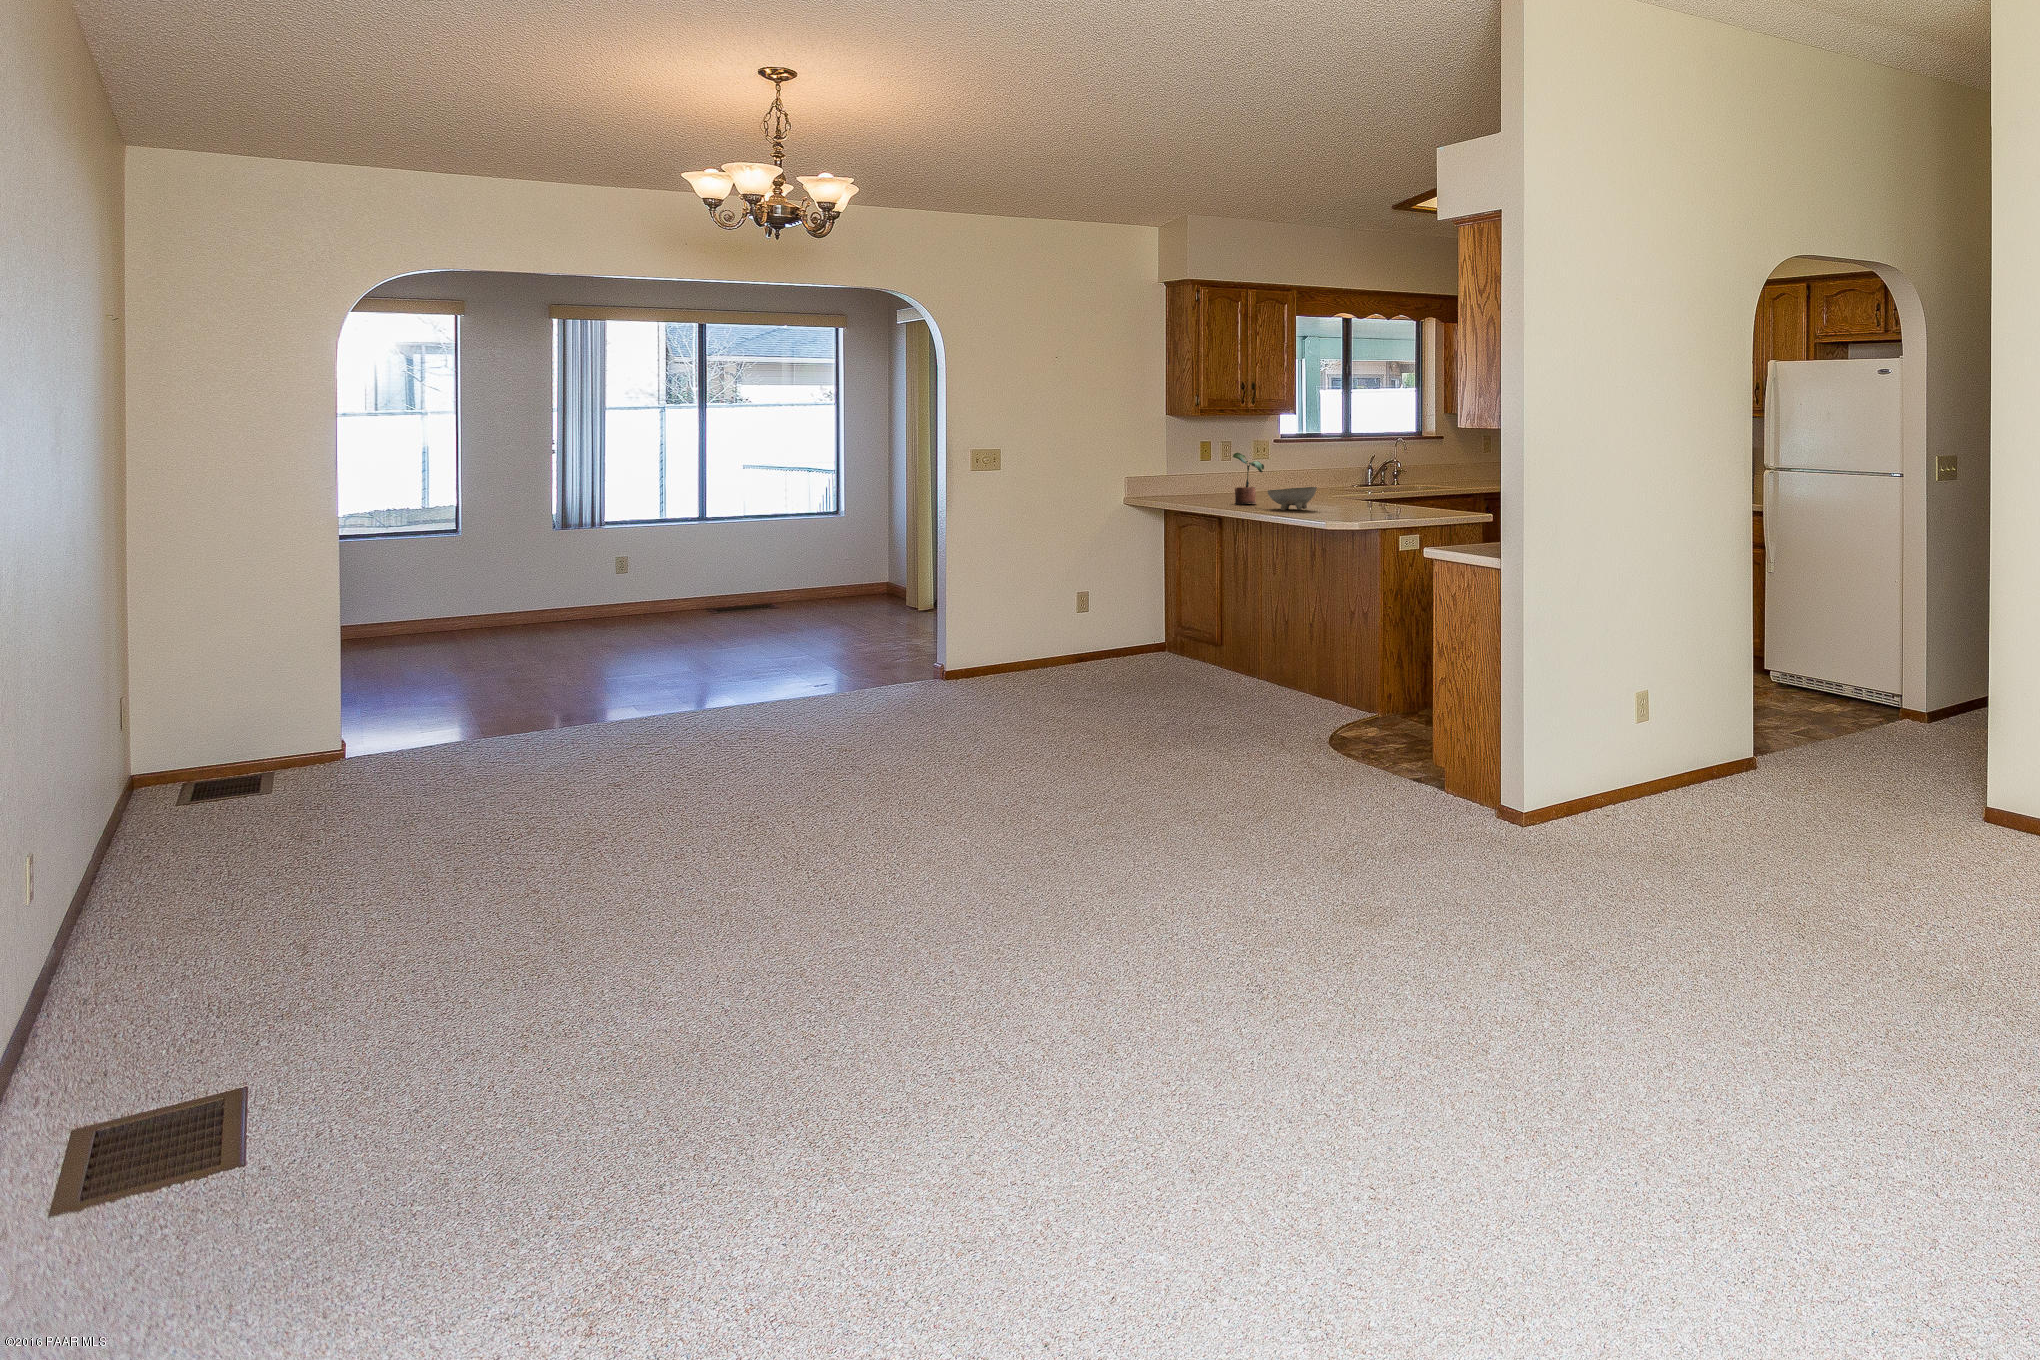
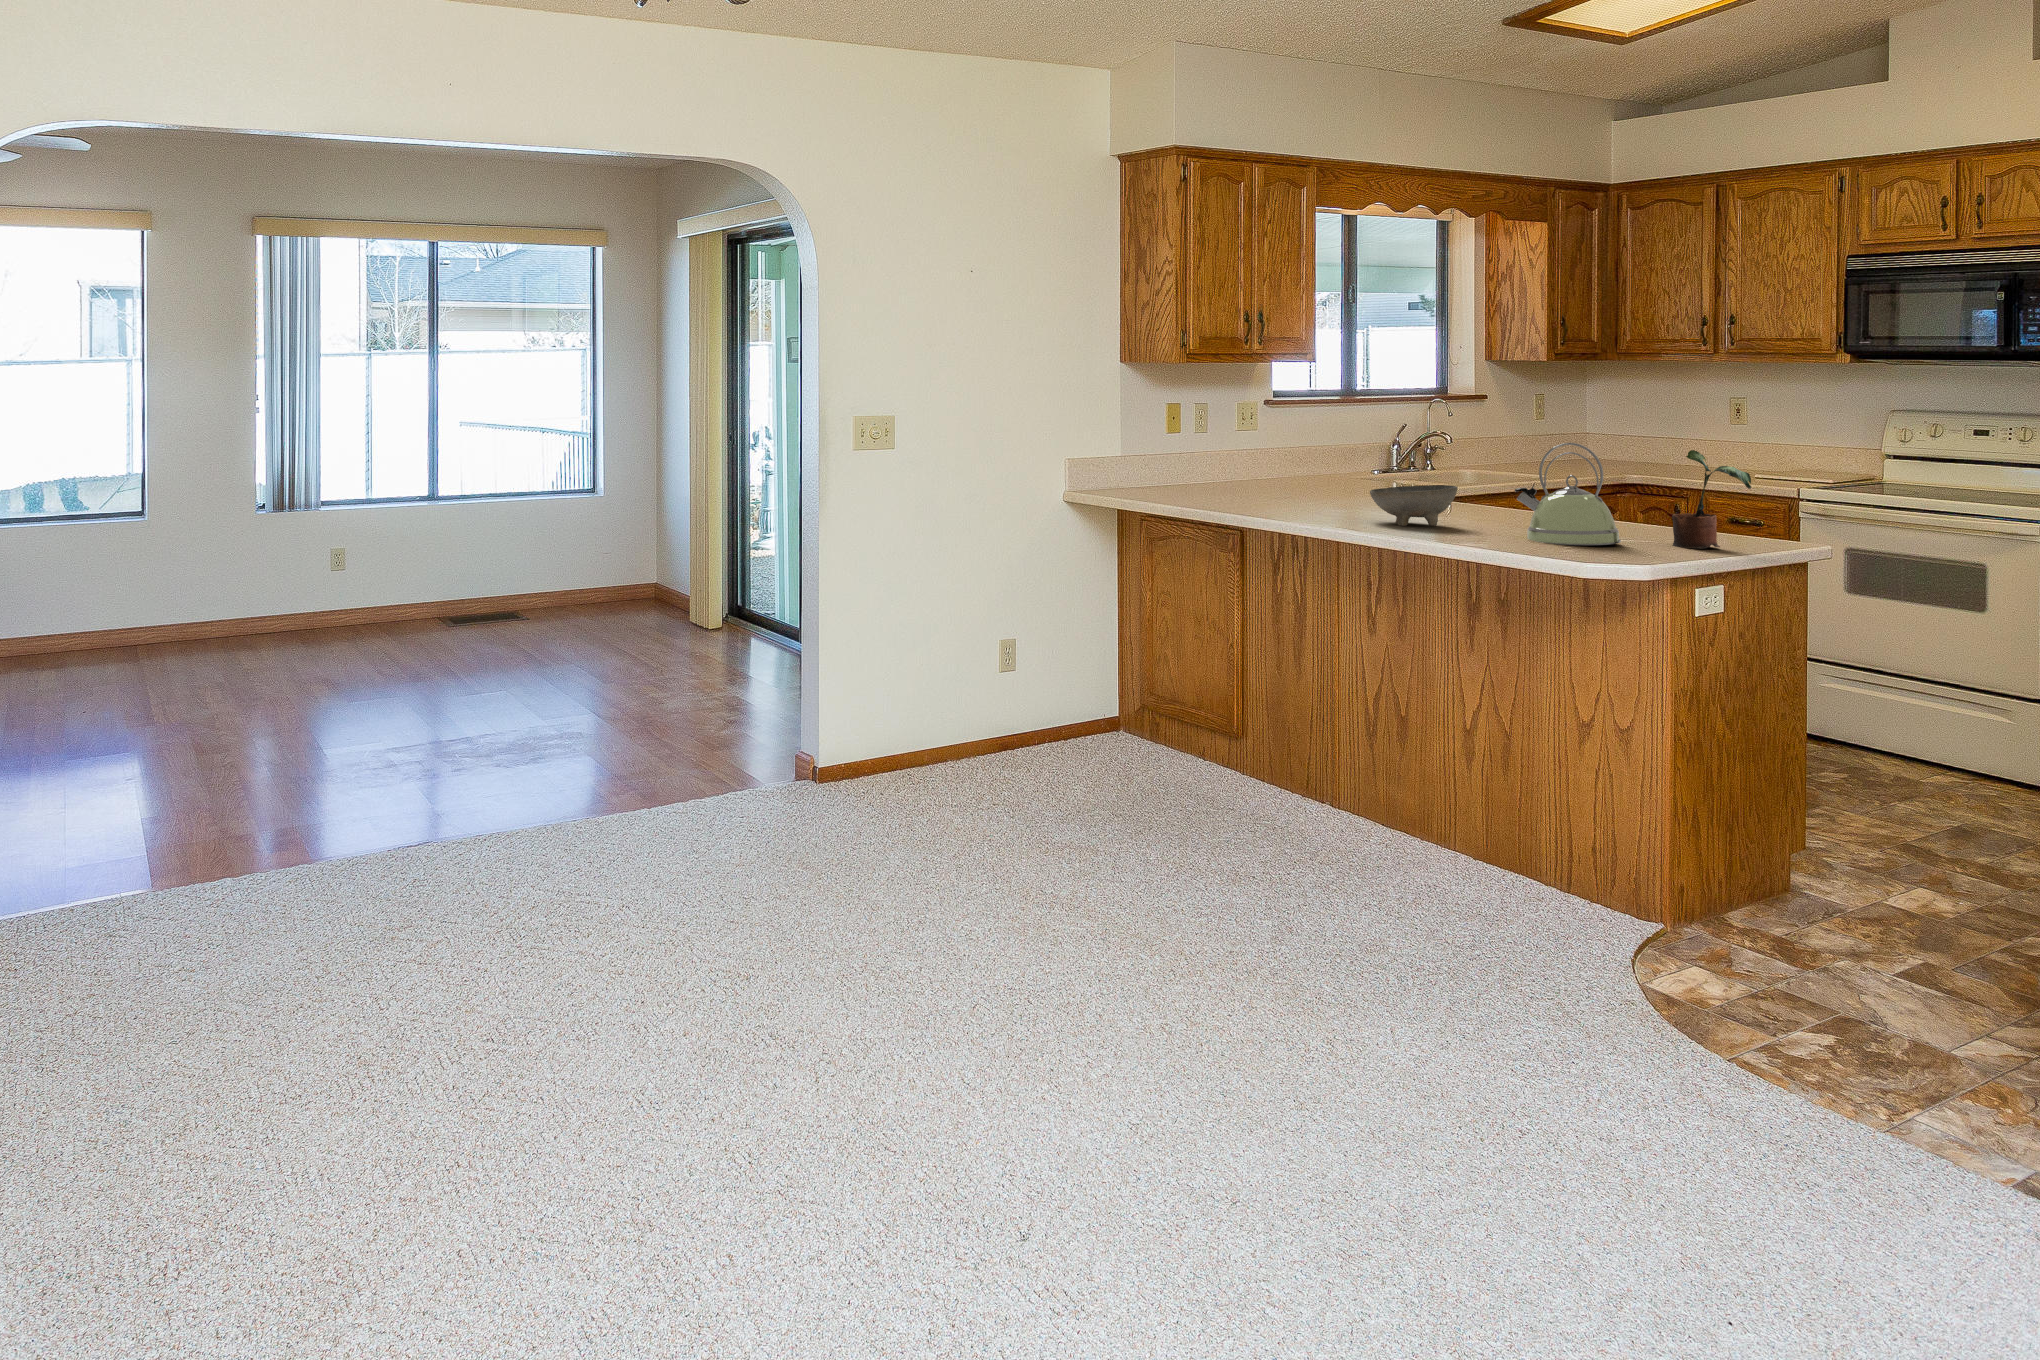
potted plant: present [1233,453,1264,504] -> present [1672,450,1751,549]
kettle: none [1338,460,1388,517] -> present [1515,443,1621,545]

